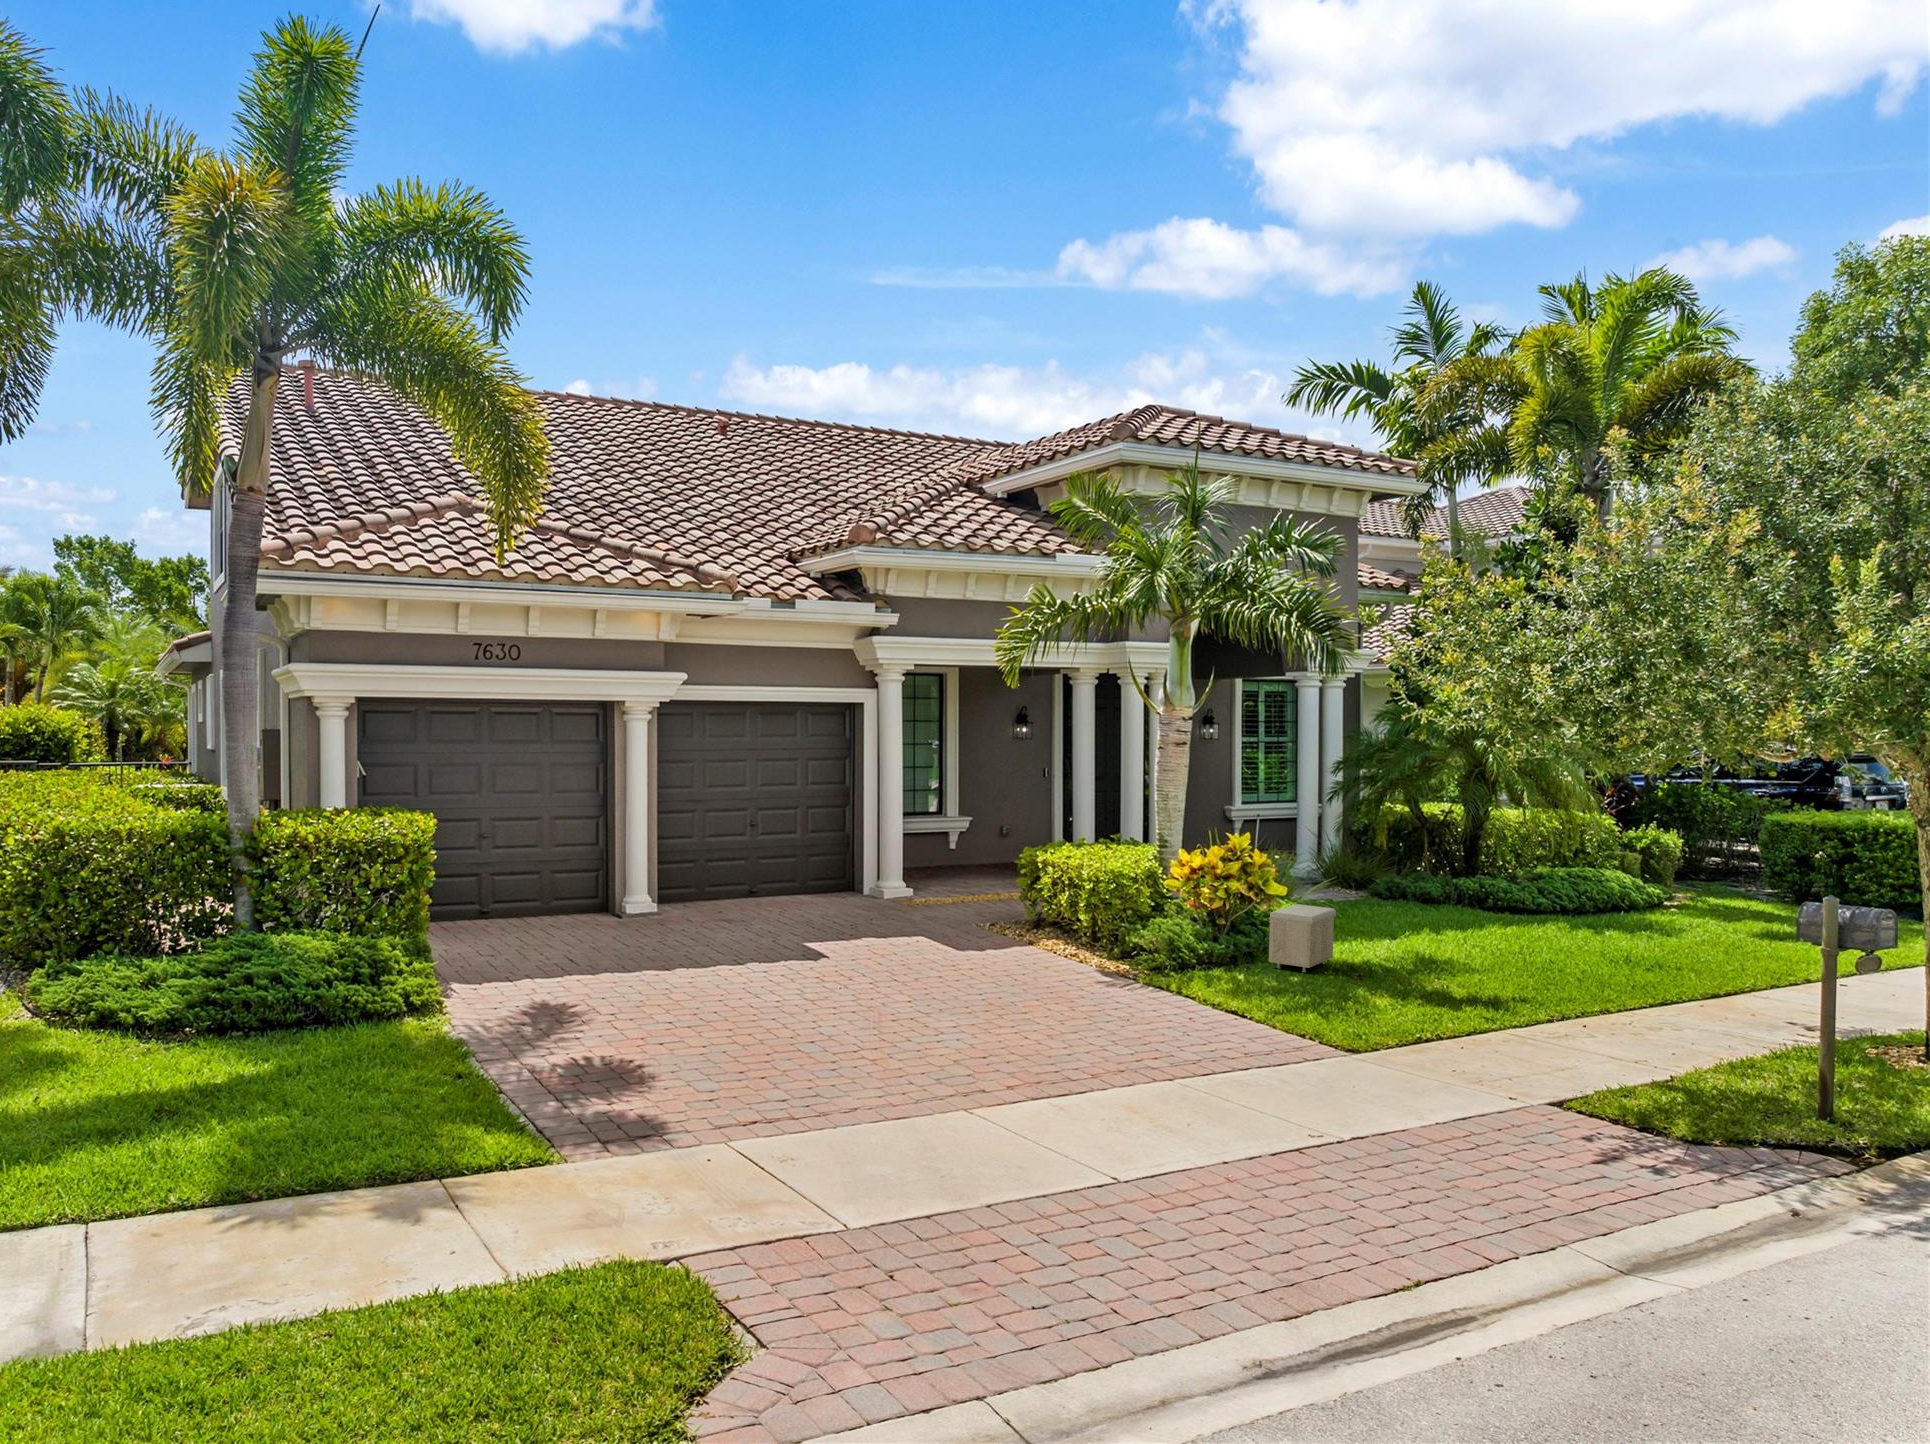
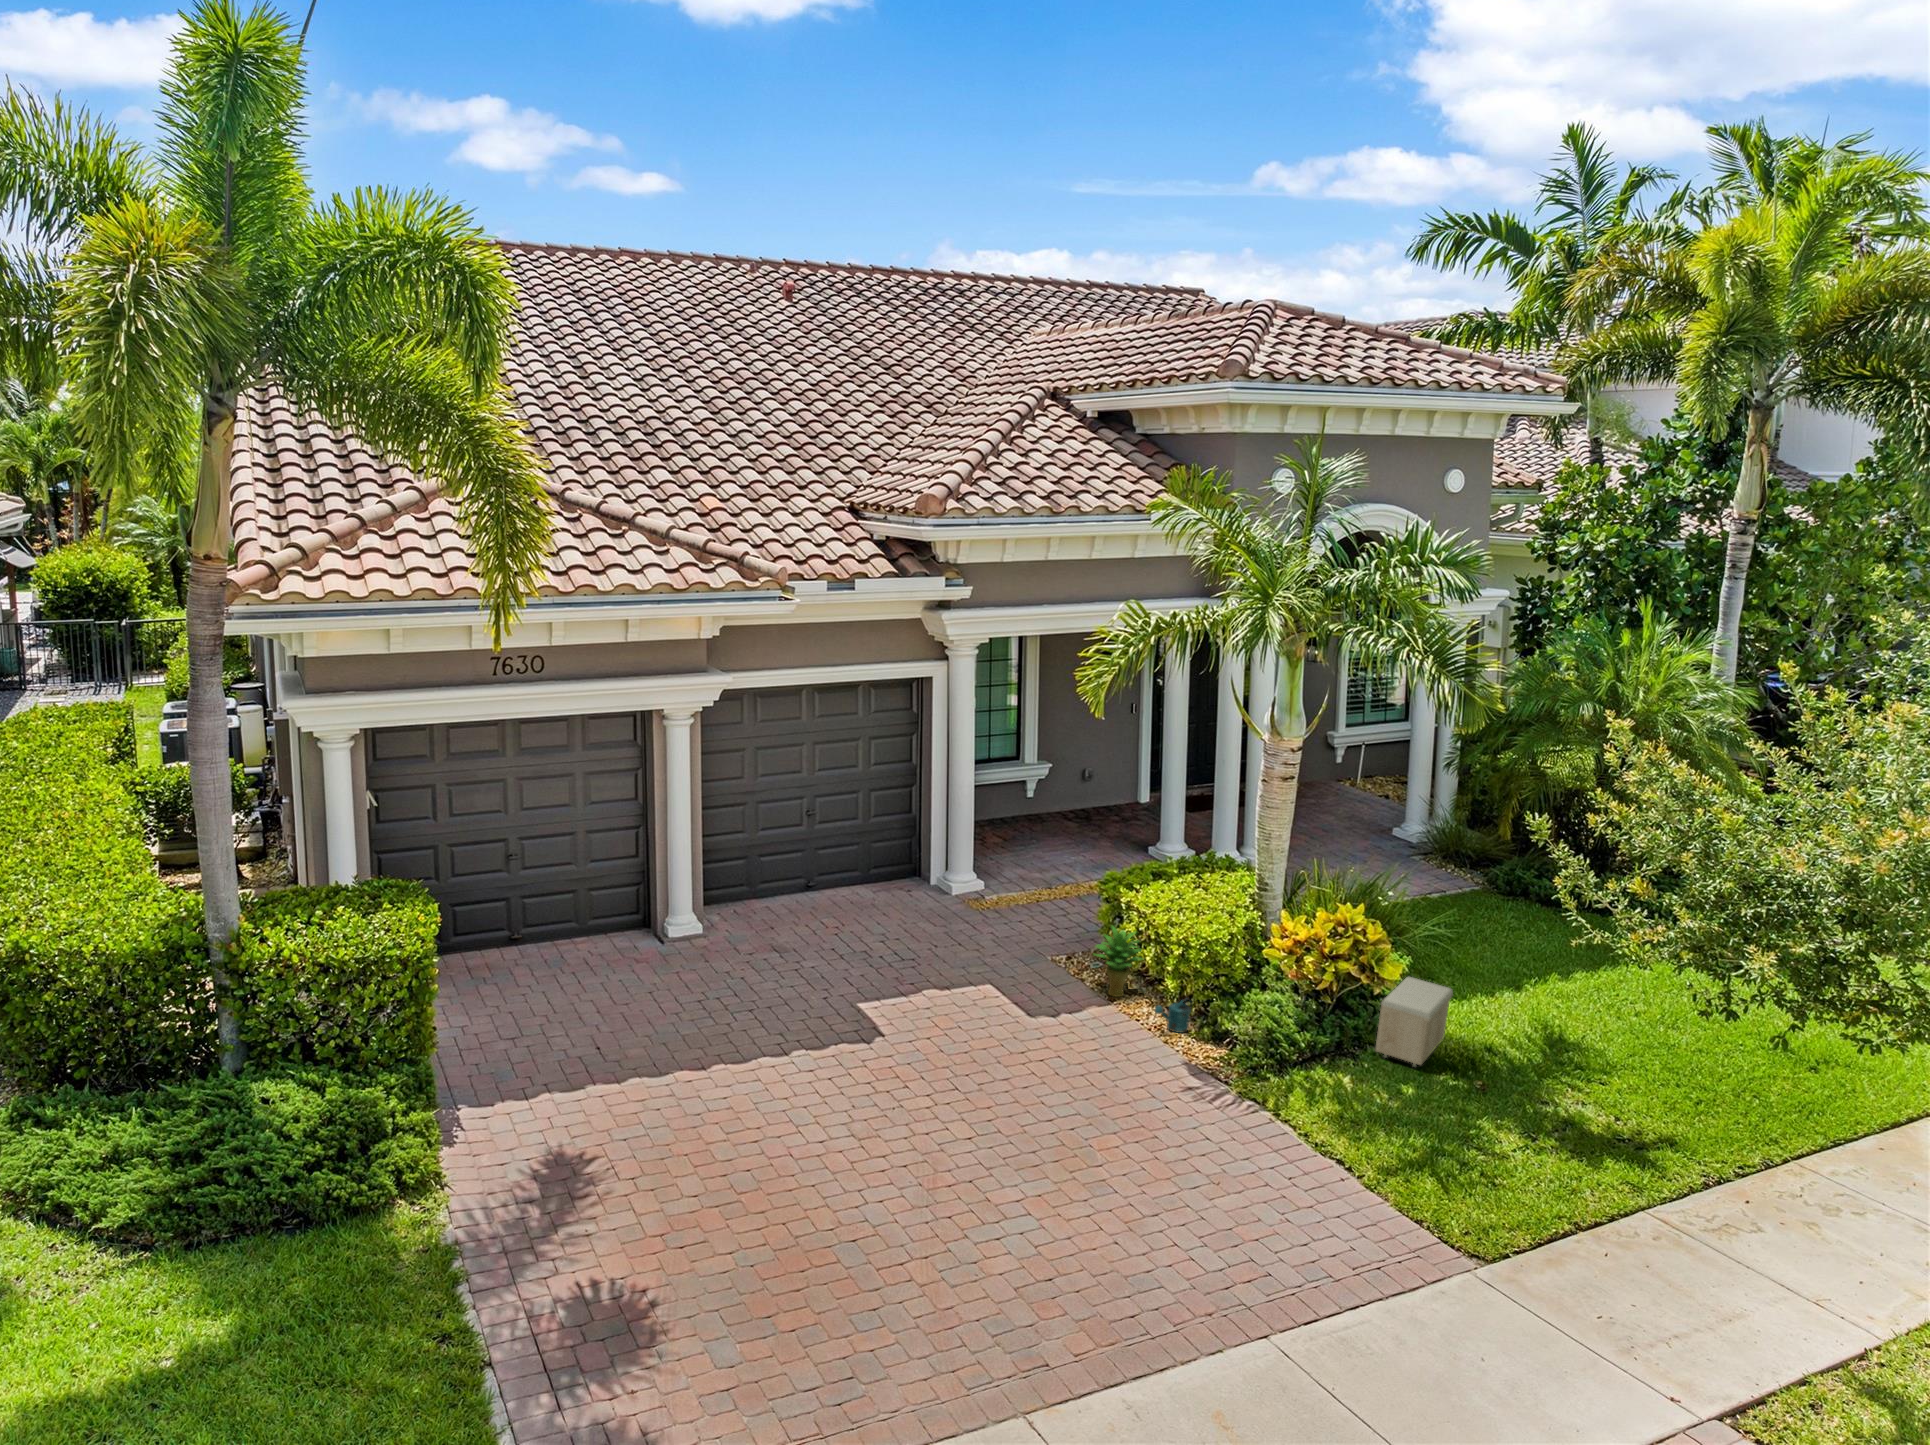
potted plant: none [1013,877,1060,942] -> present [1095,926,1143,997]
watering can: none [1068,927,1103,957] -> present [1155,999,1192,1033]

